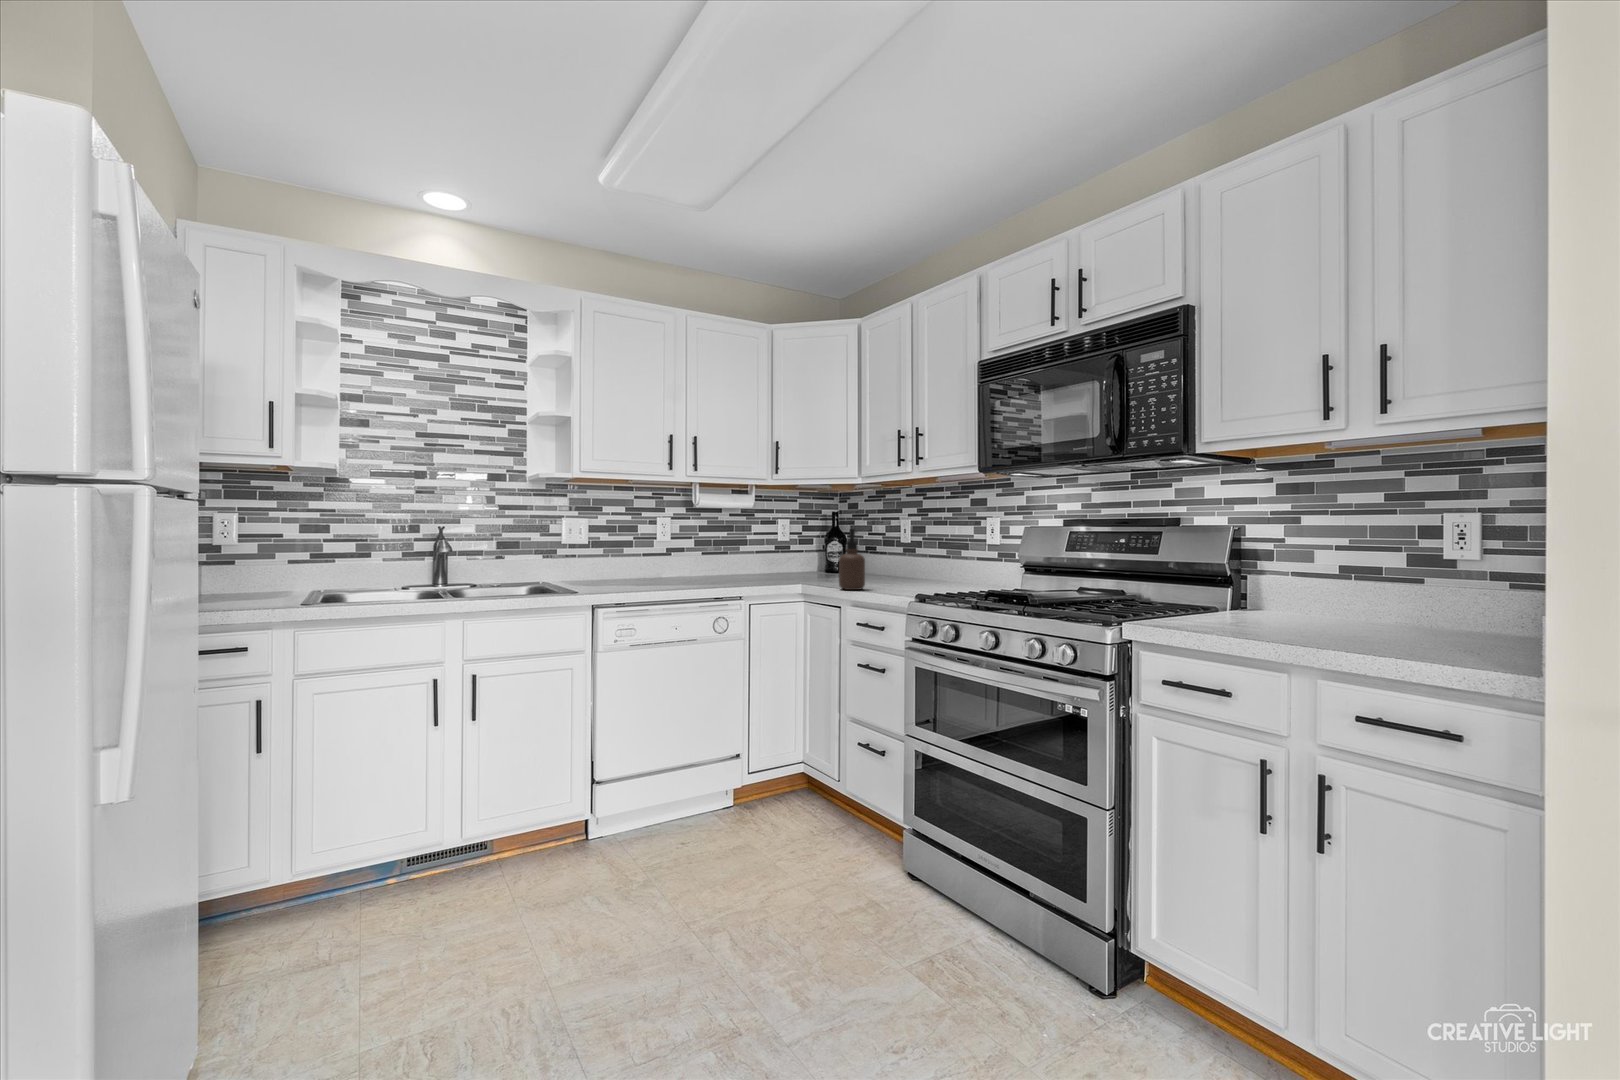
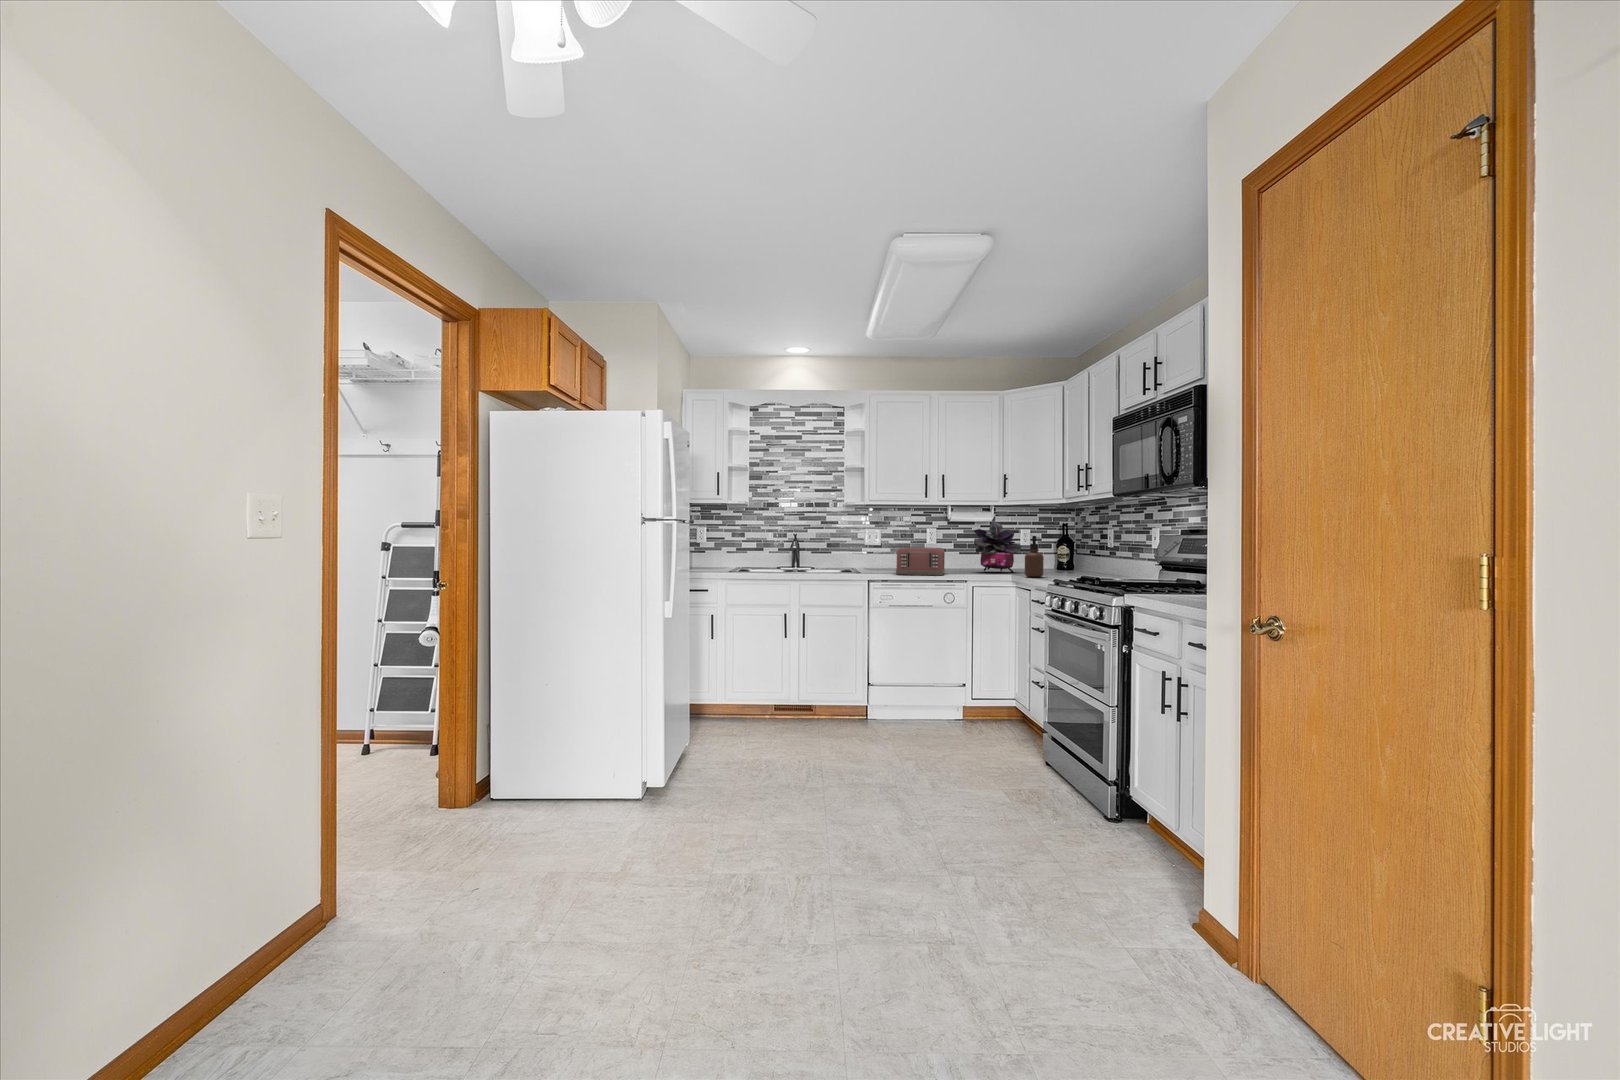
potted plant: none [739,508,807,582] -> present [974,522,1021,573]
toaster: none [635,548,719,593] -> present [896,547,945,575]

